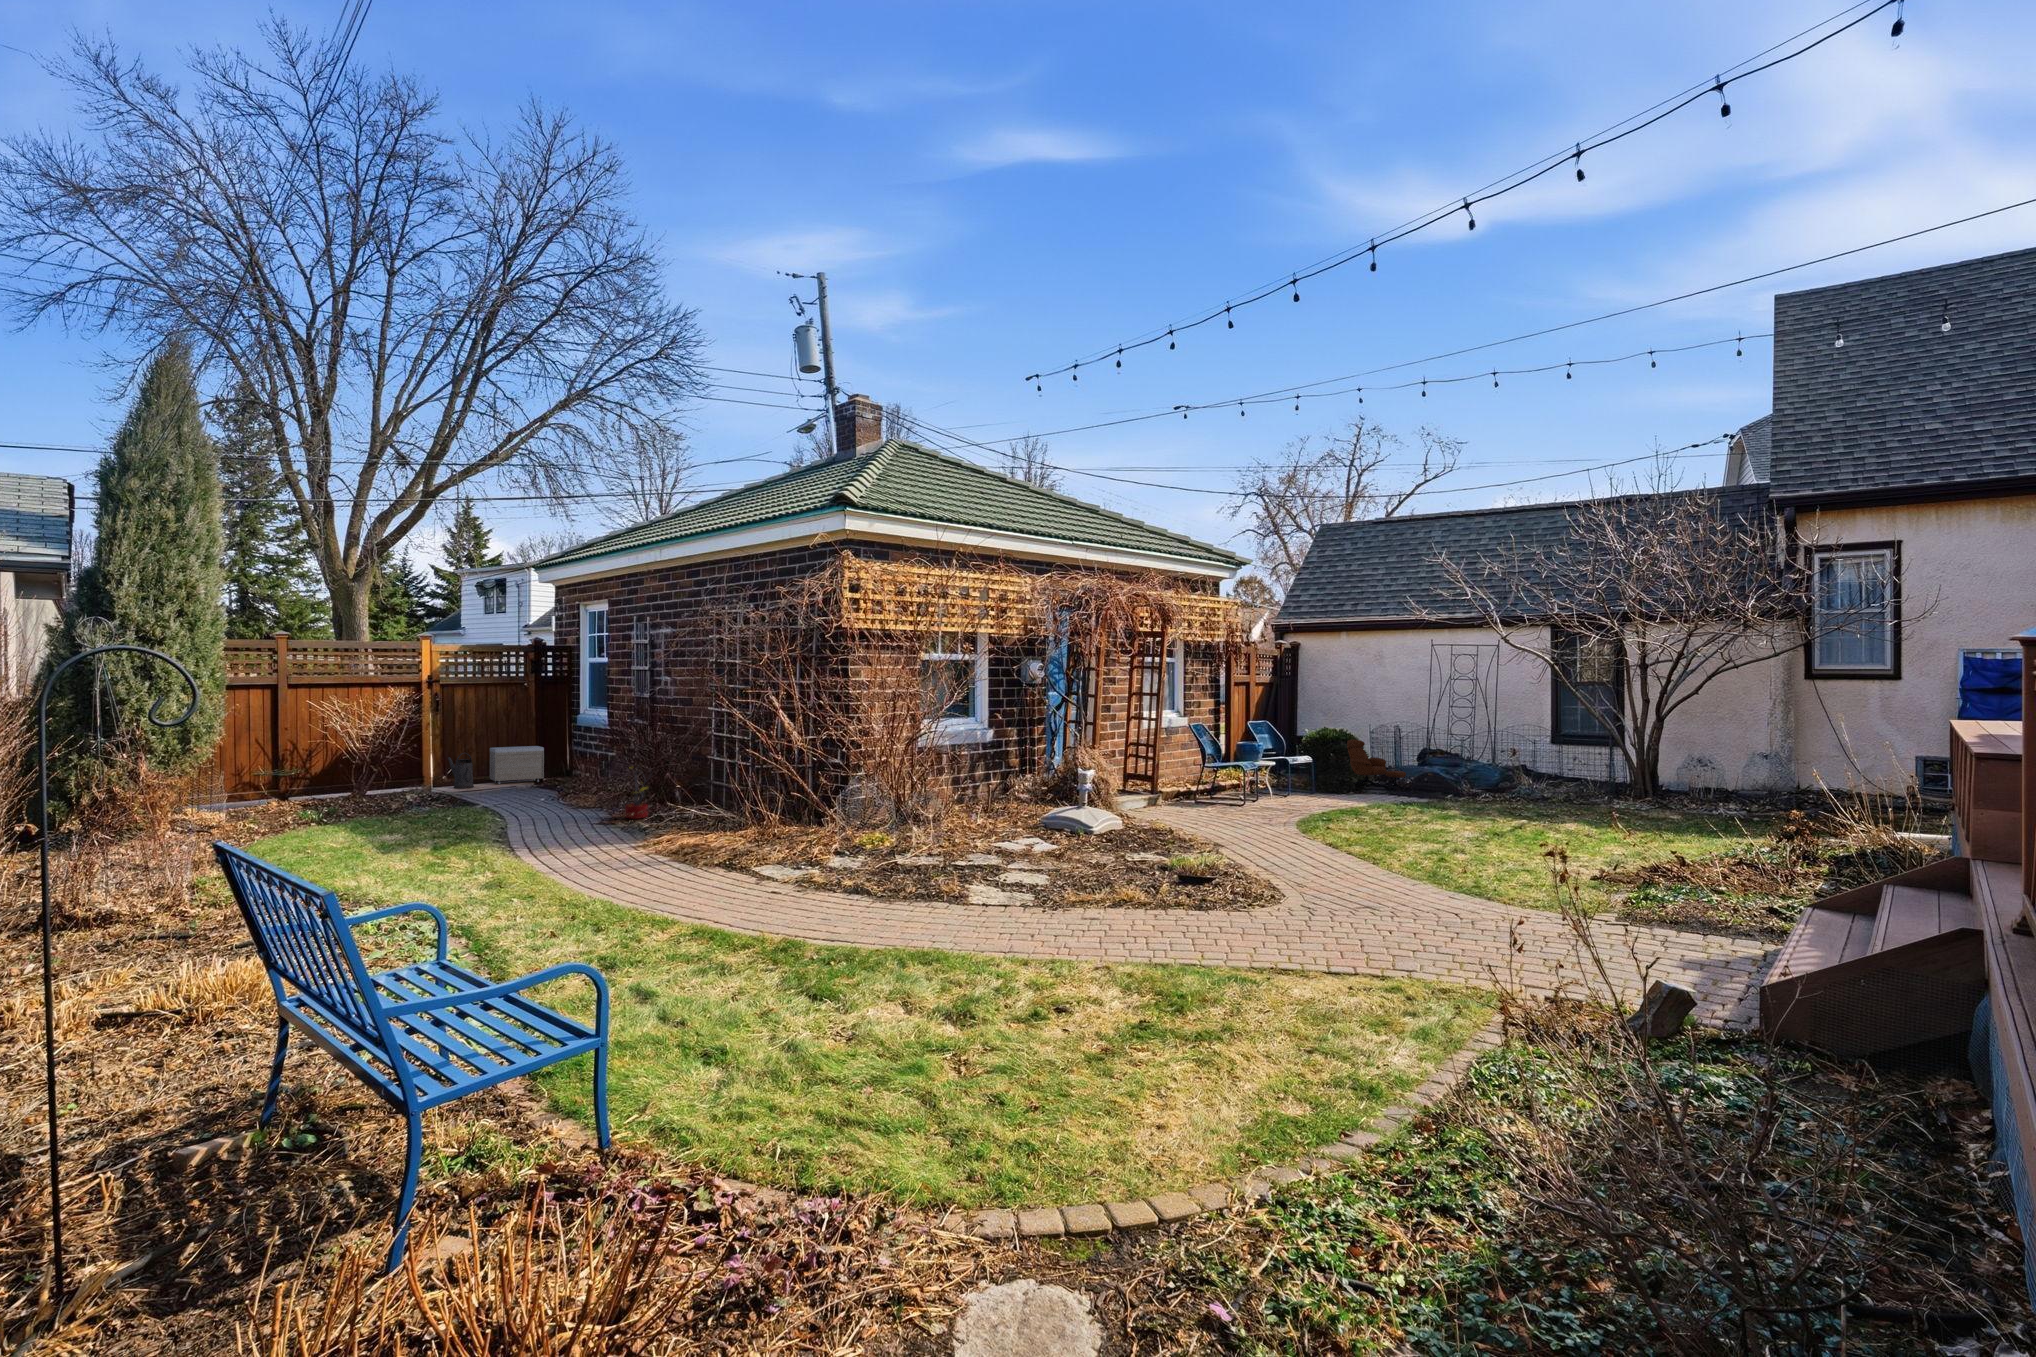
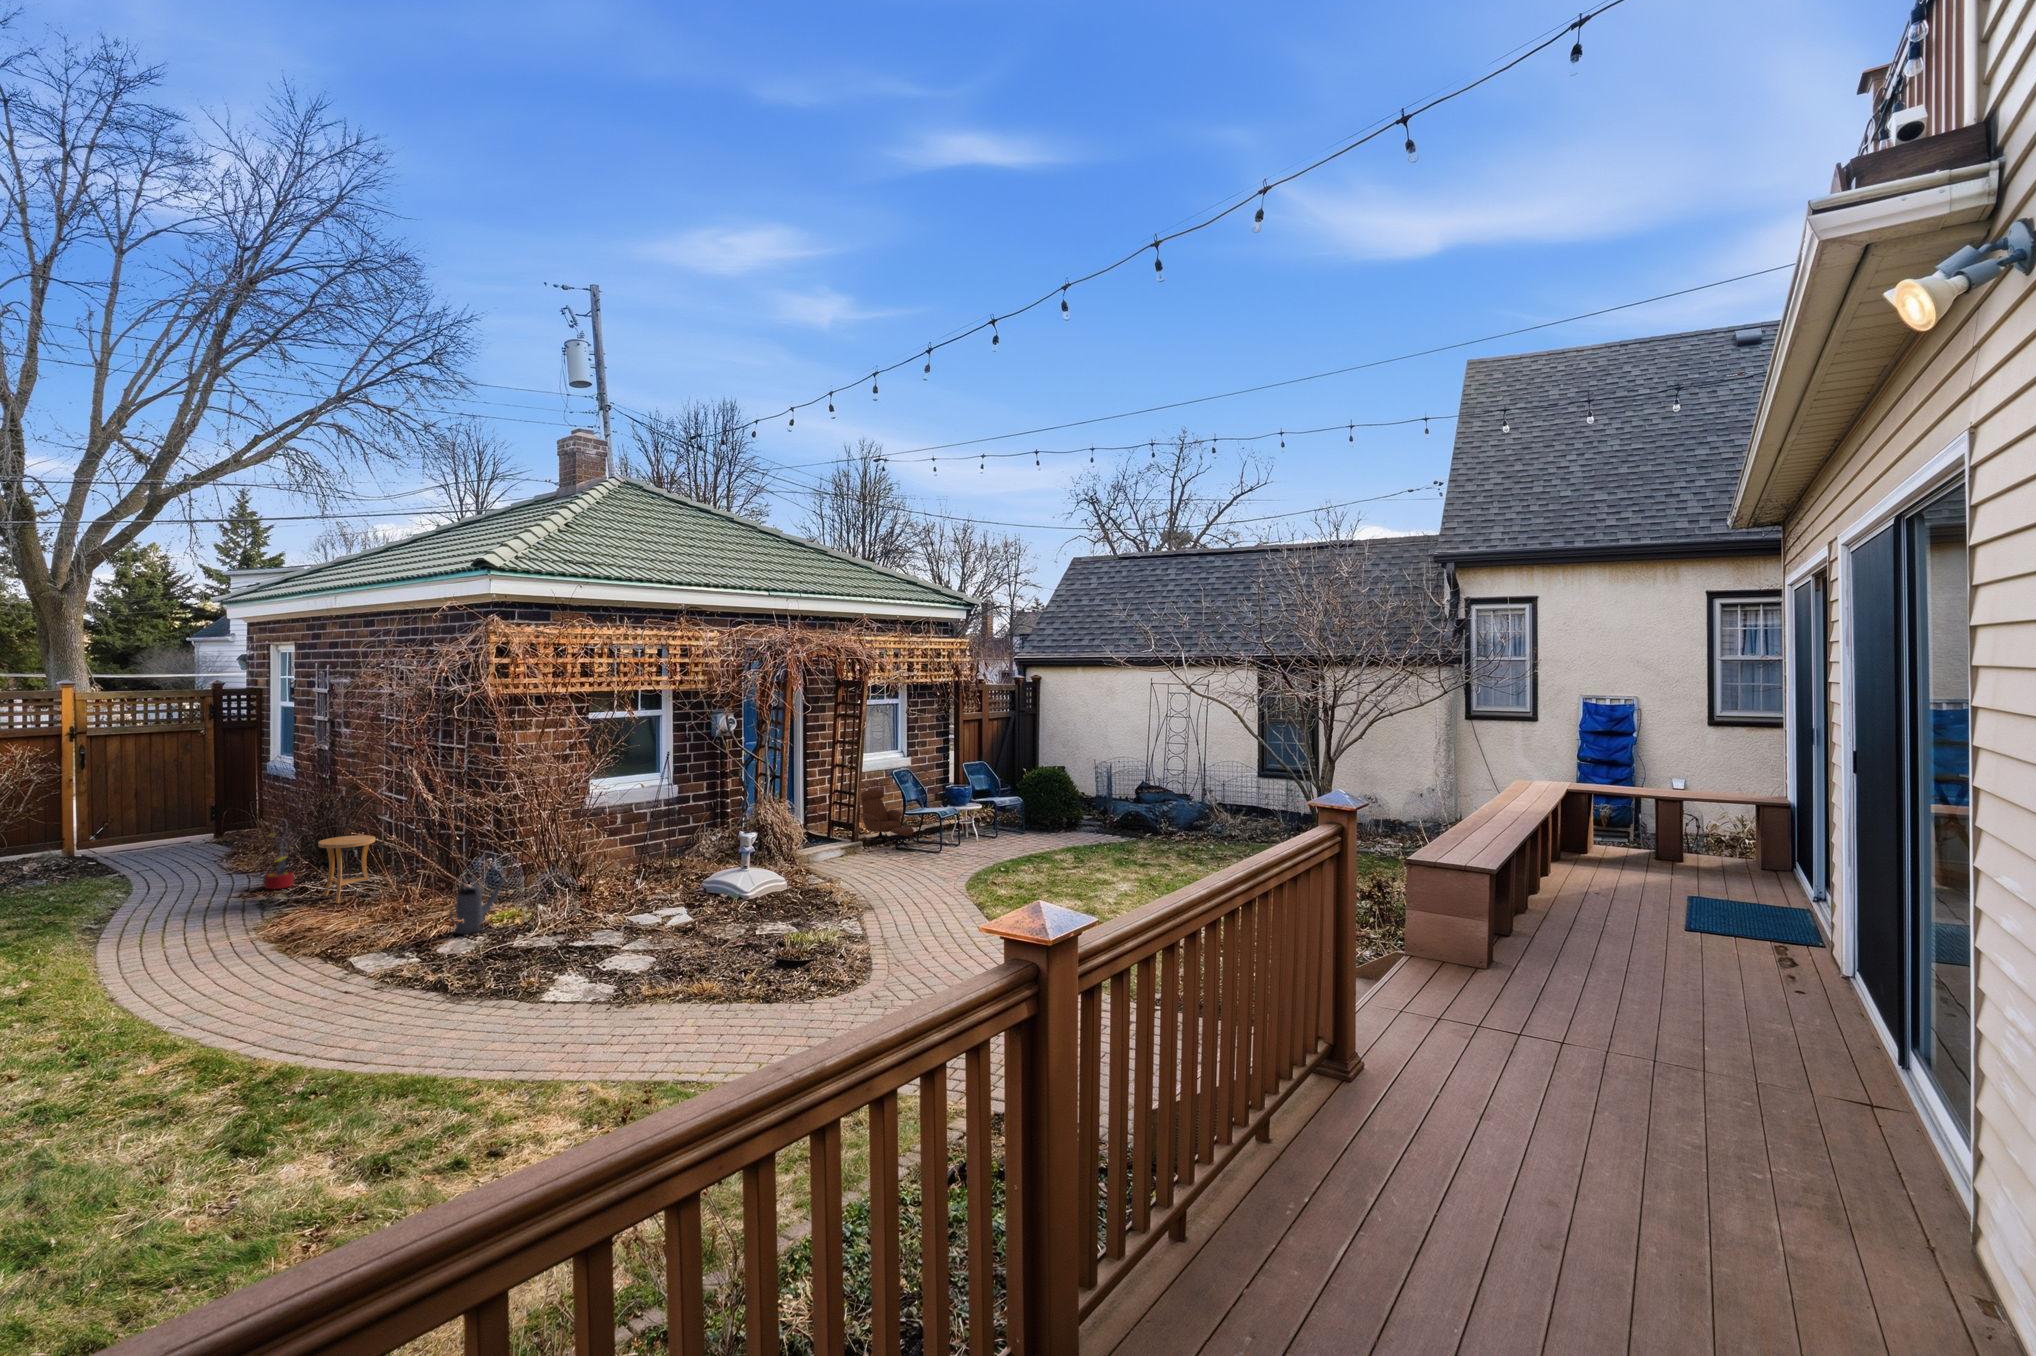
lounge chair: present [1347,740,1406,790] -> present [861,790,914,849]
storage bench: present [490,746,544,784] -> none [165,793,230,837]
watering can: present [448,753,474,788] -> present [450,878,505,934]
side table: none [683,768,729,829] -> present [318,835,375,903]

